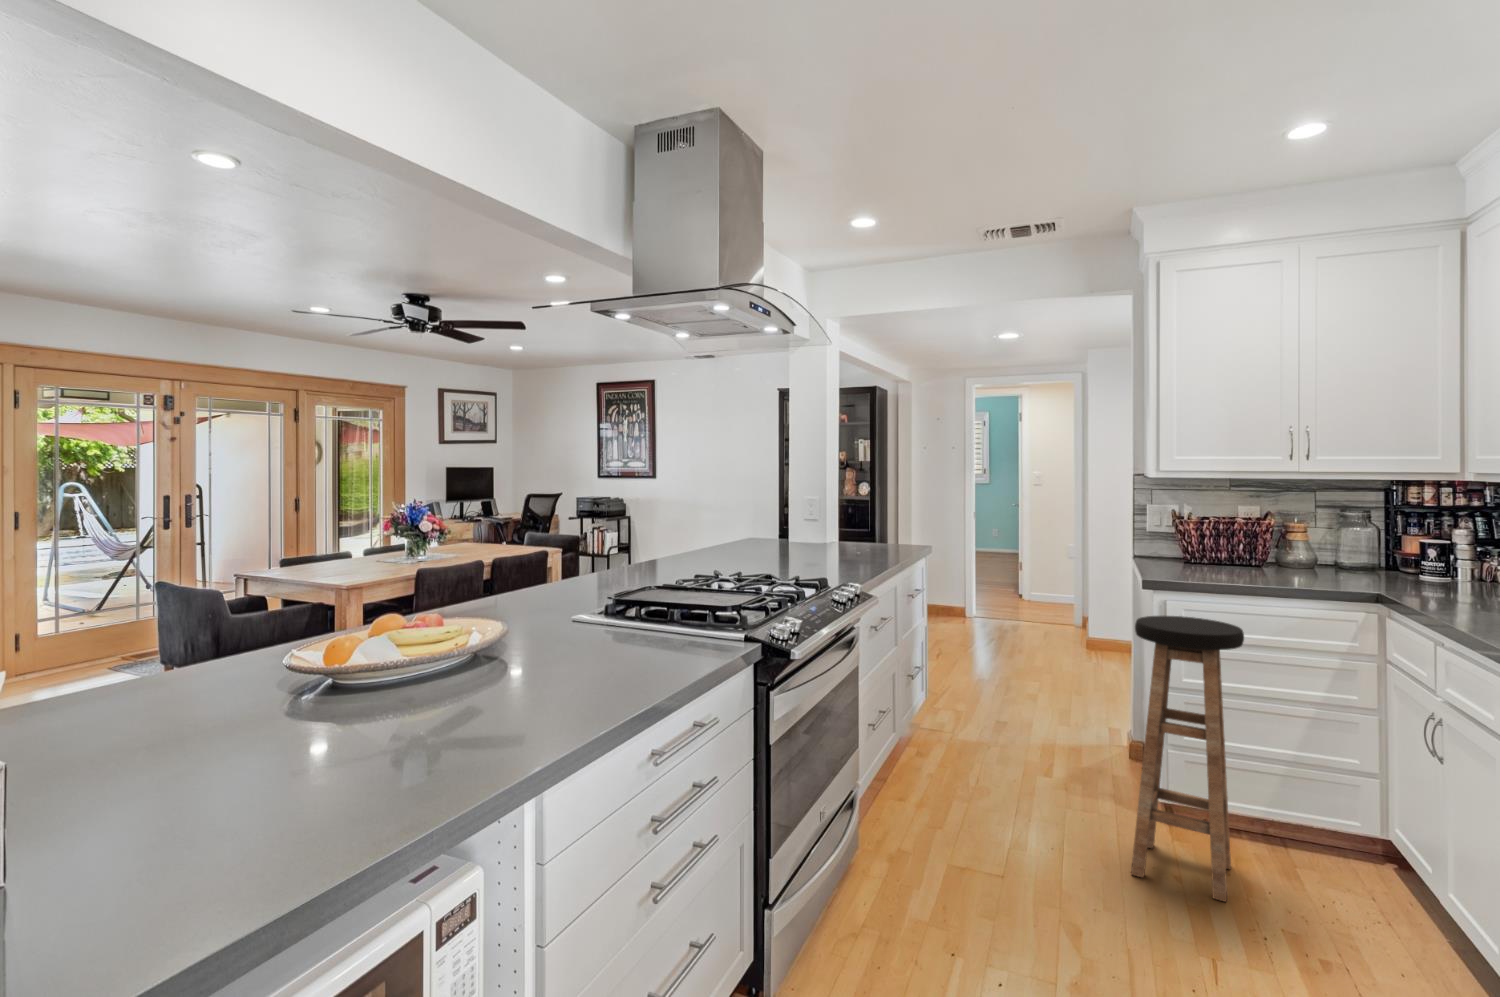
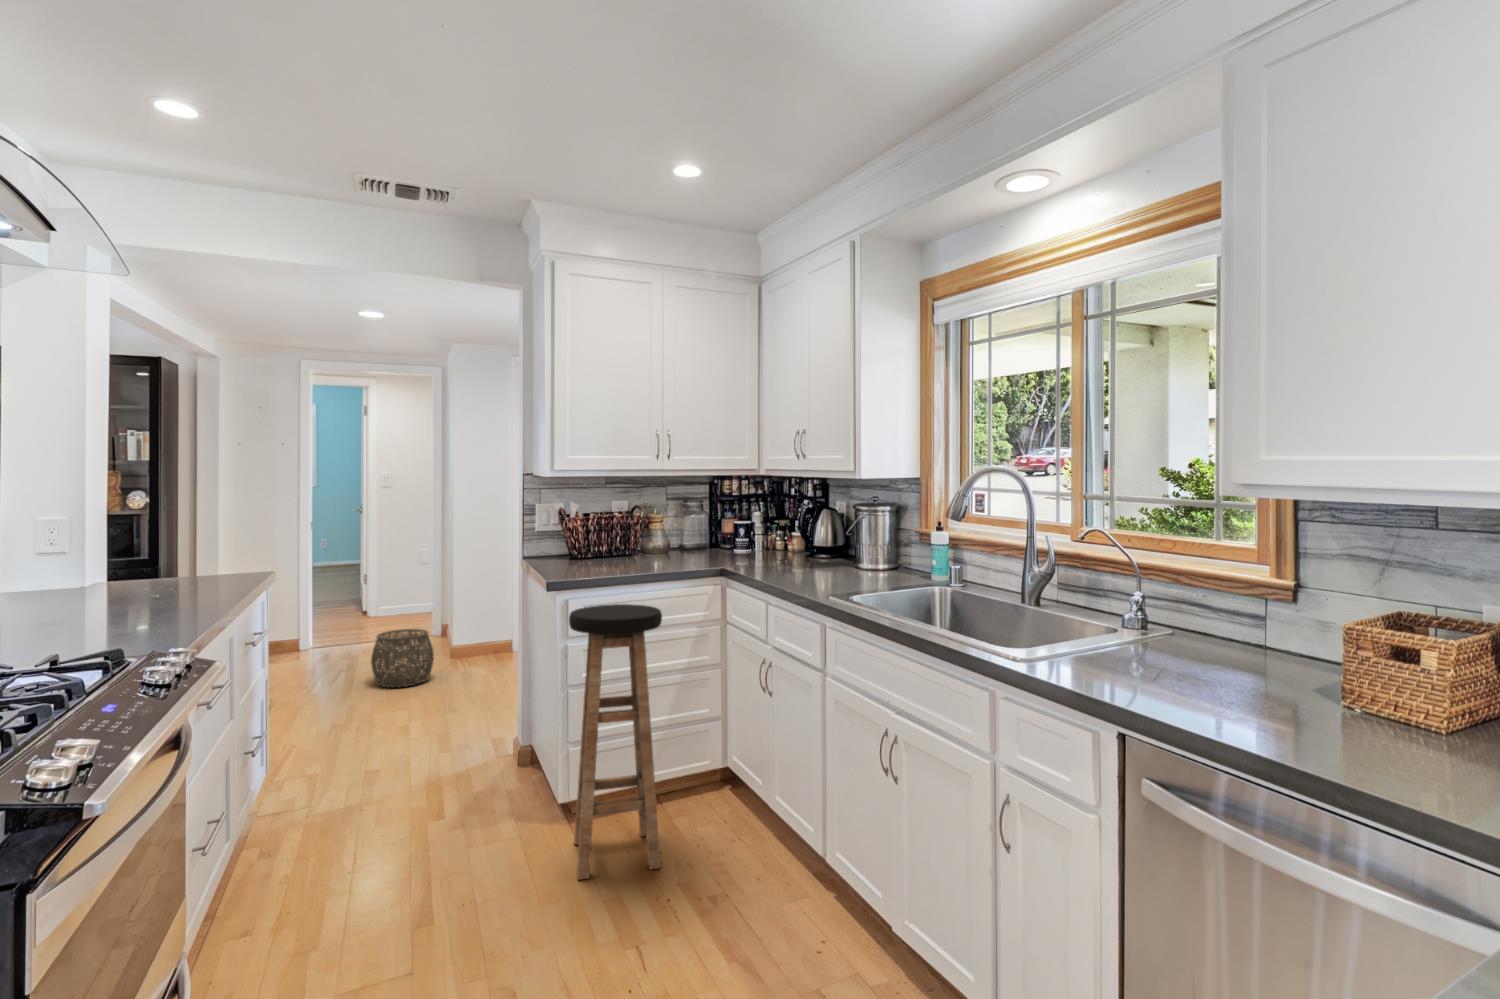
woven basket: none [1011,612,1067,665] -> present [371,629,434,688]

